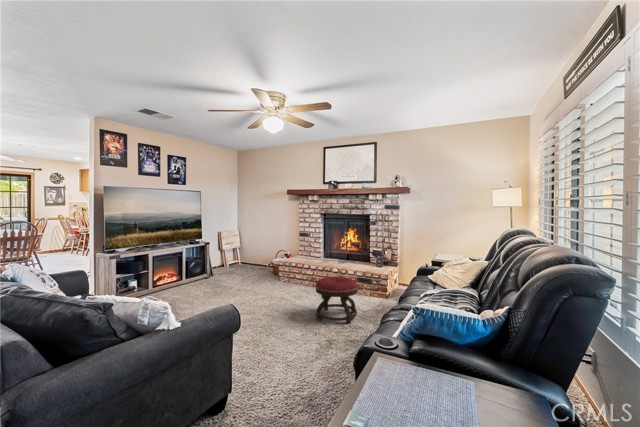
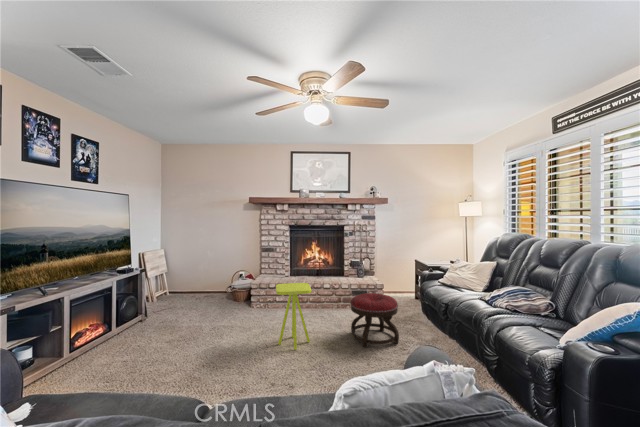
side table: none [254,260,288,311] -> present [276,283,312,350]

